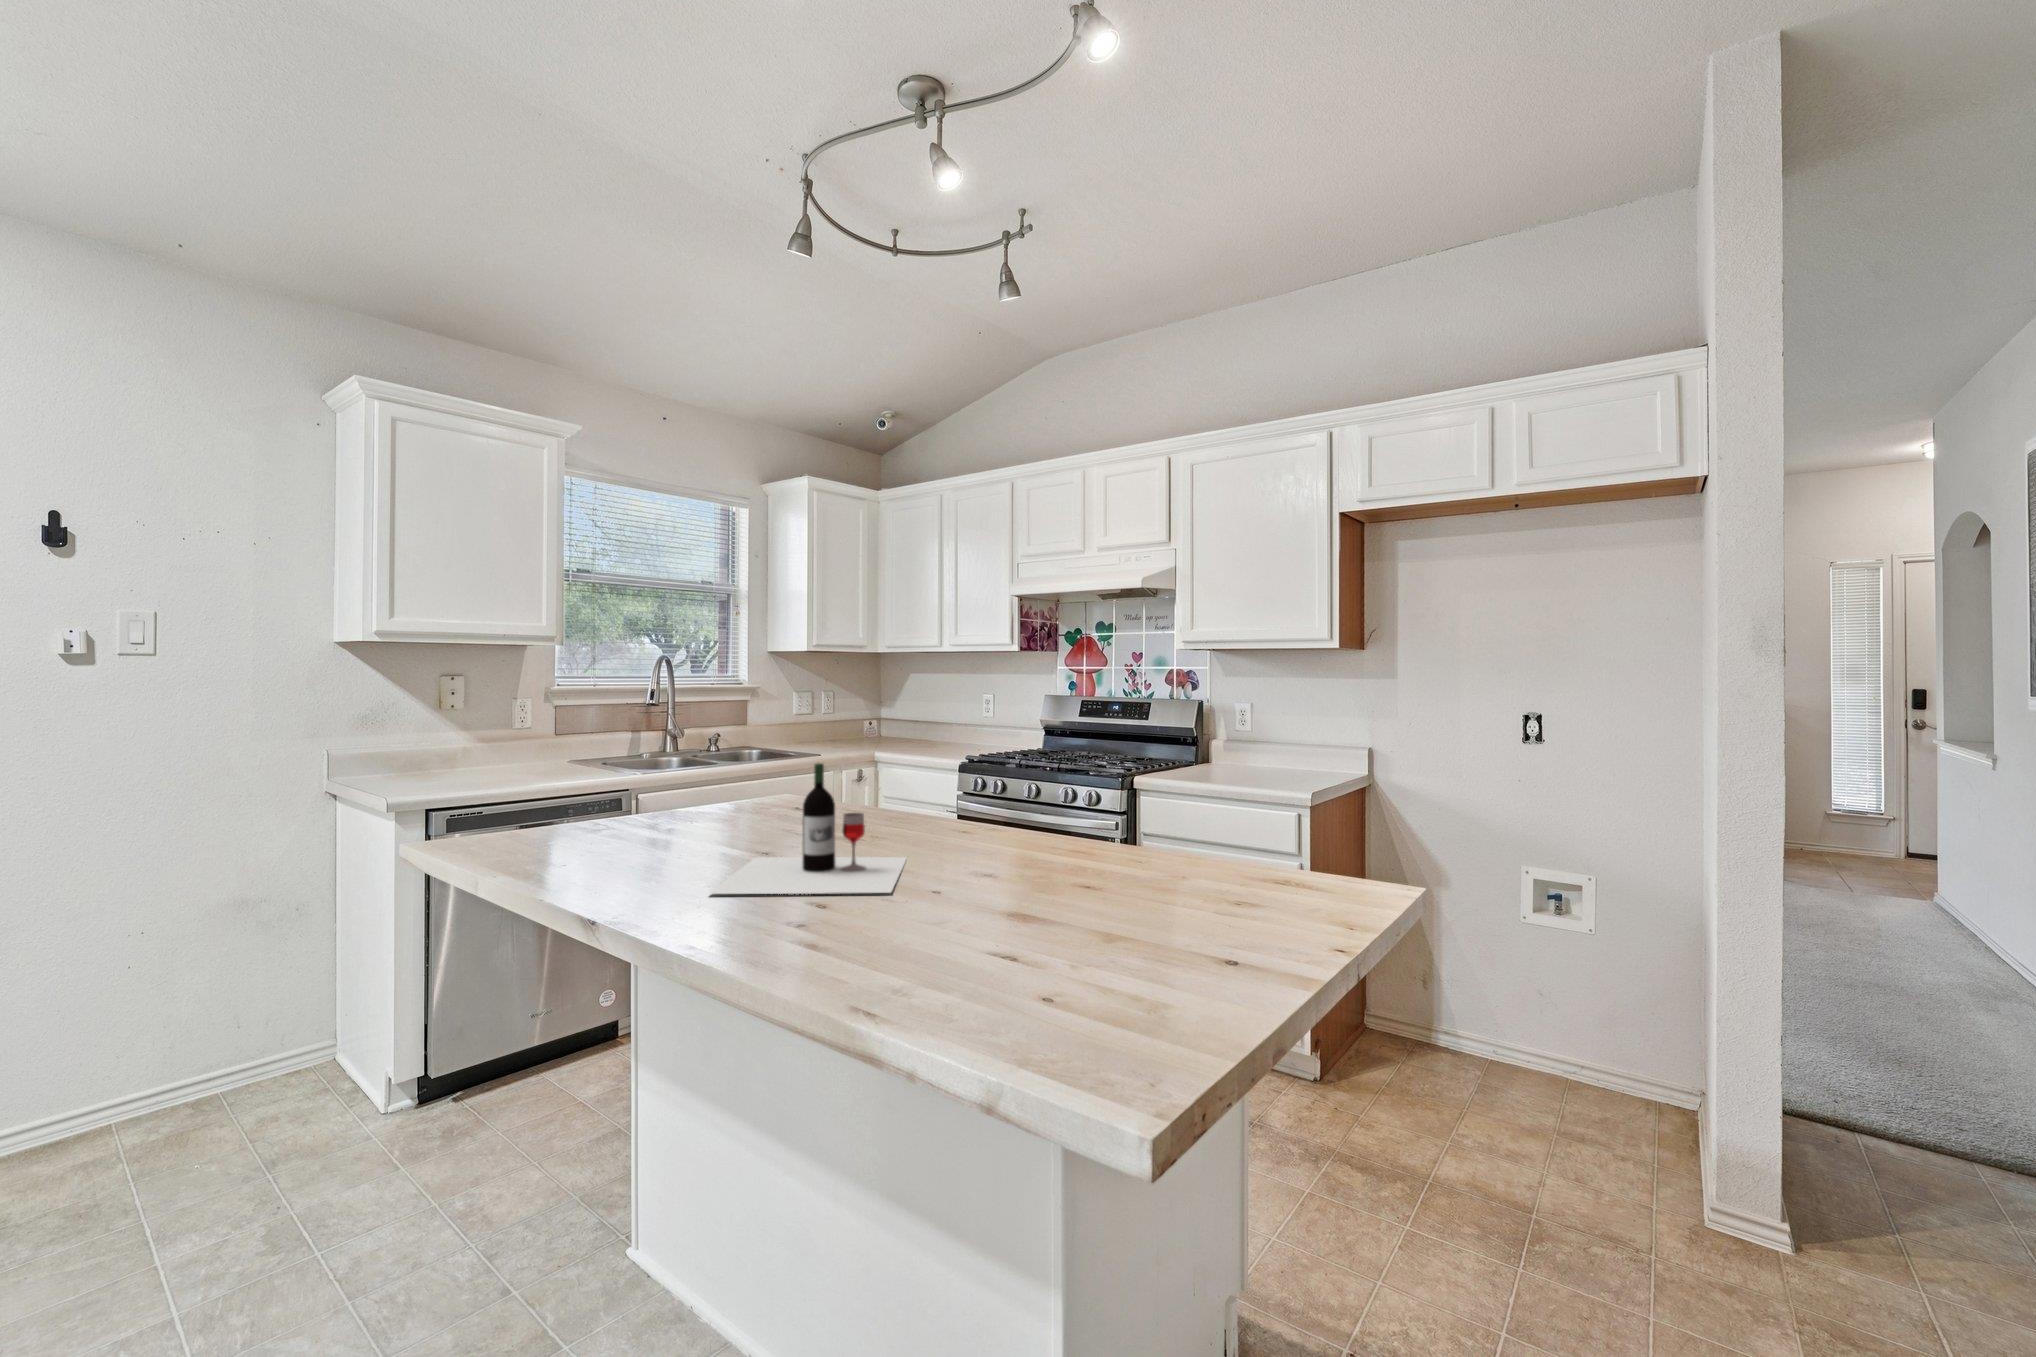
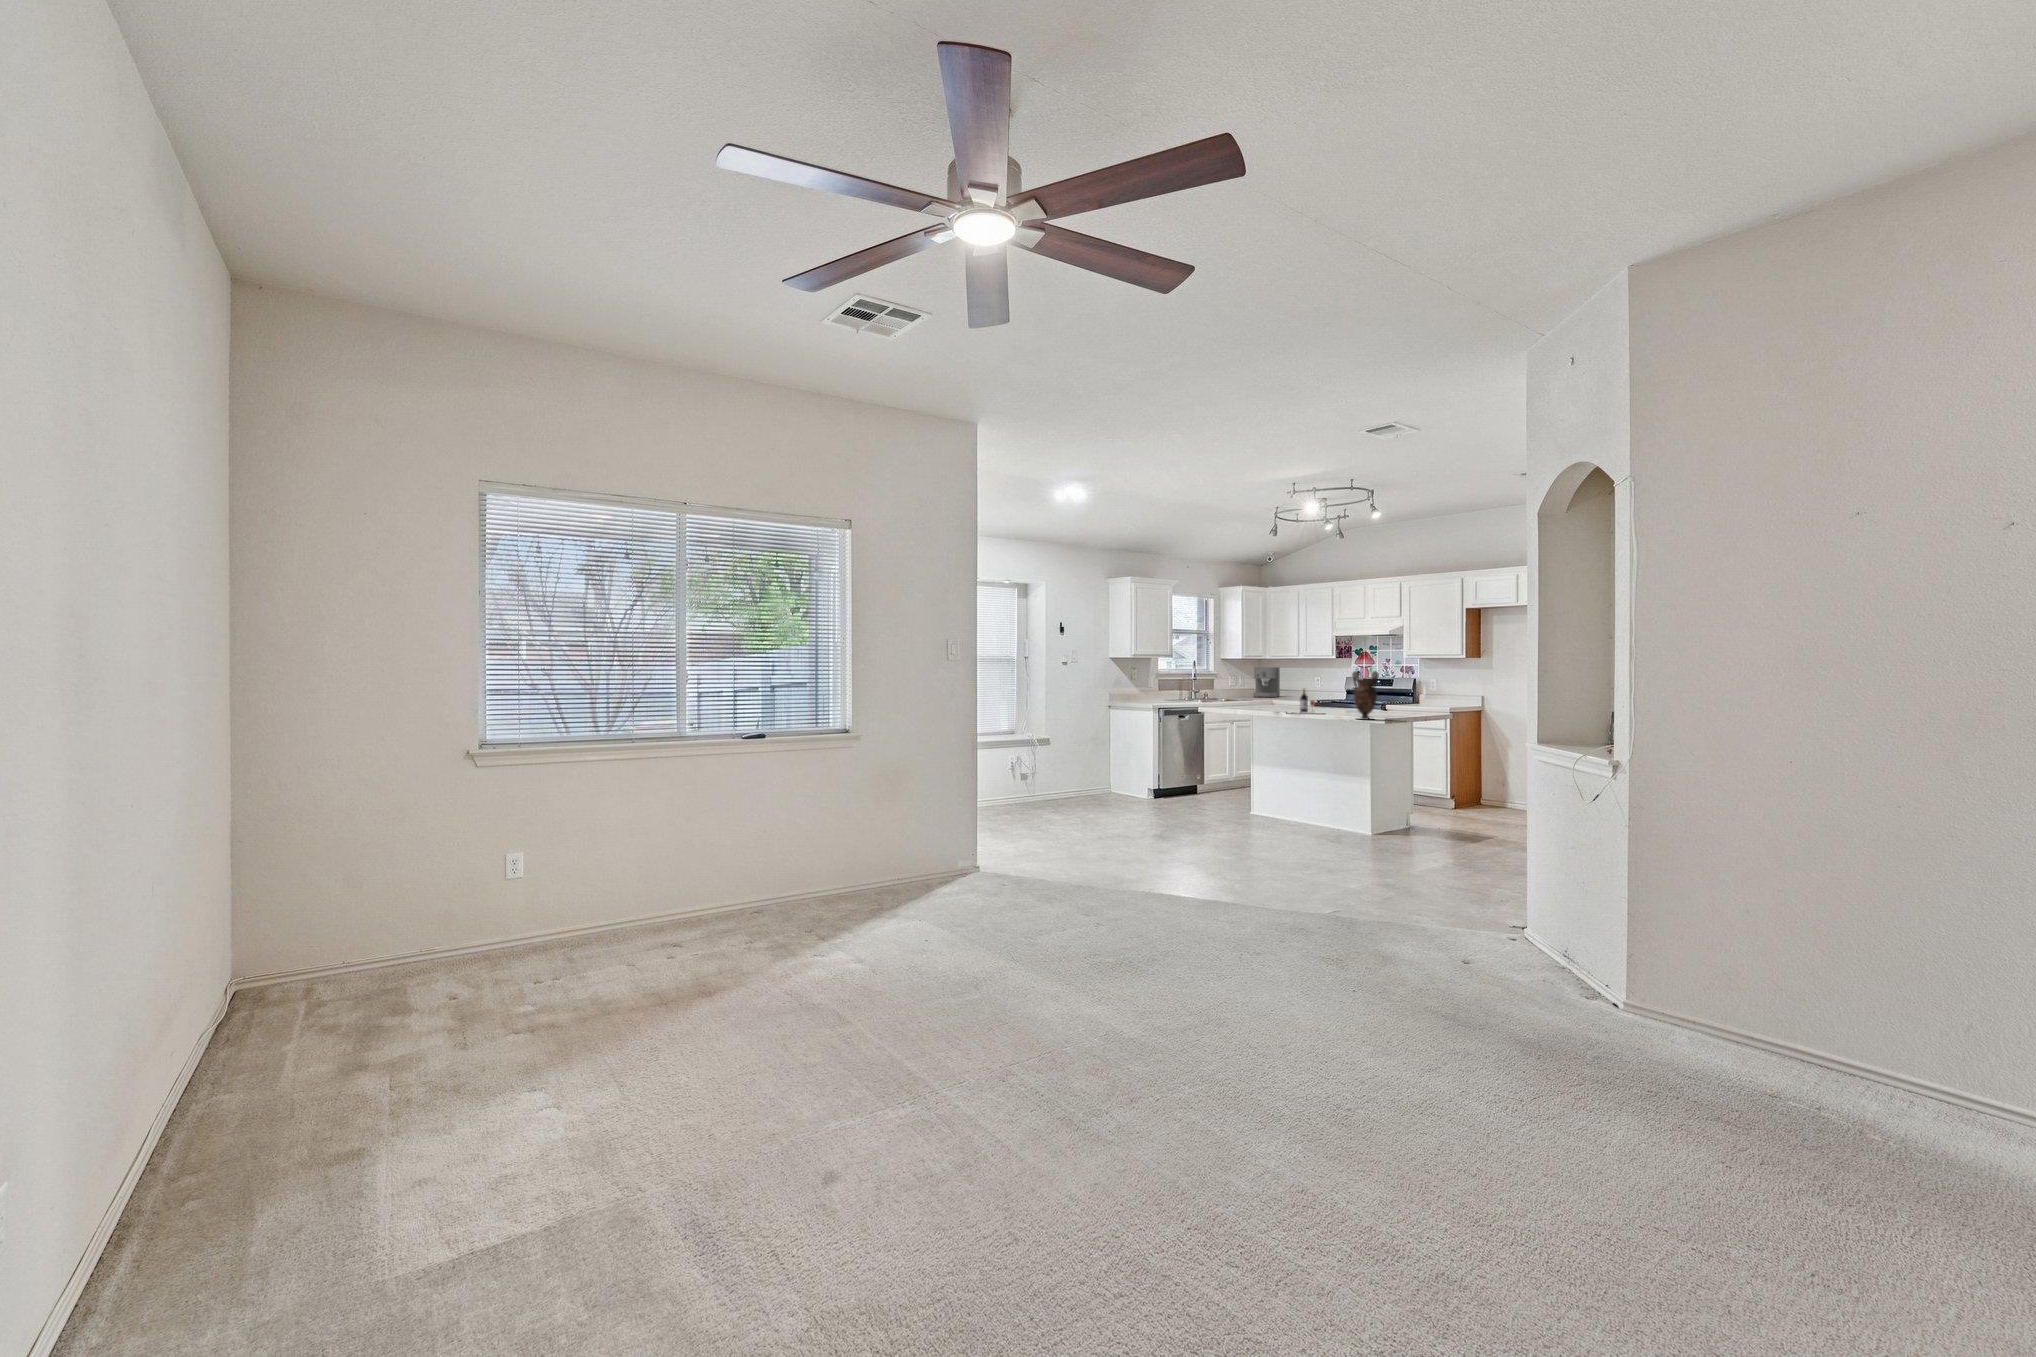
coffee maker: none [854,672,914,739] -> present [1253,667,1280,697]
vase: none [973,692,1137,1040] -> present [1352,671,1379,720]

